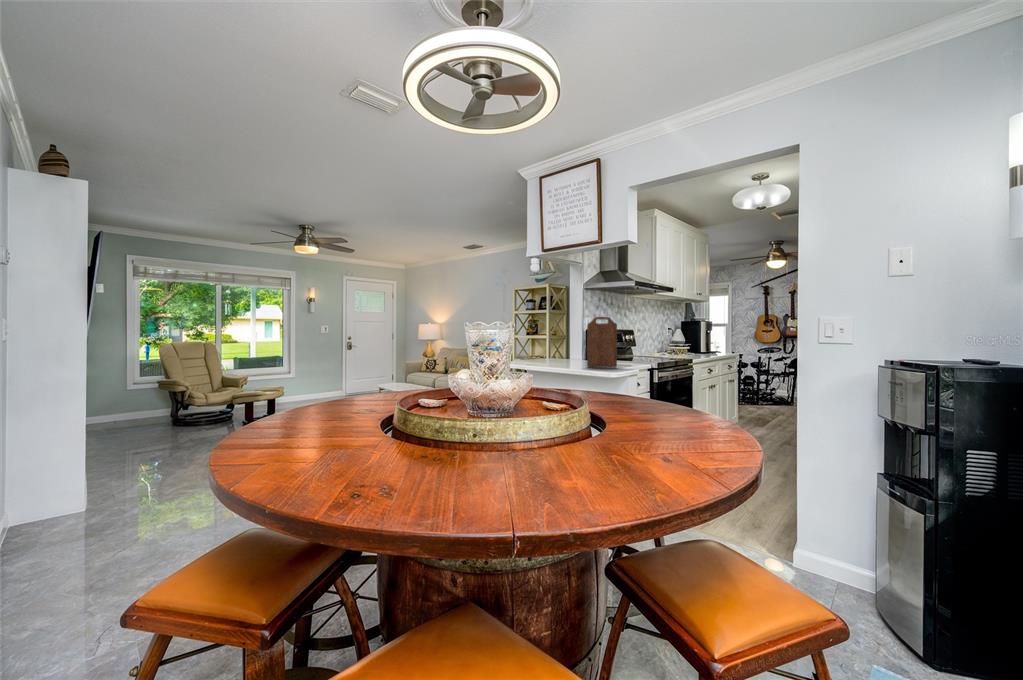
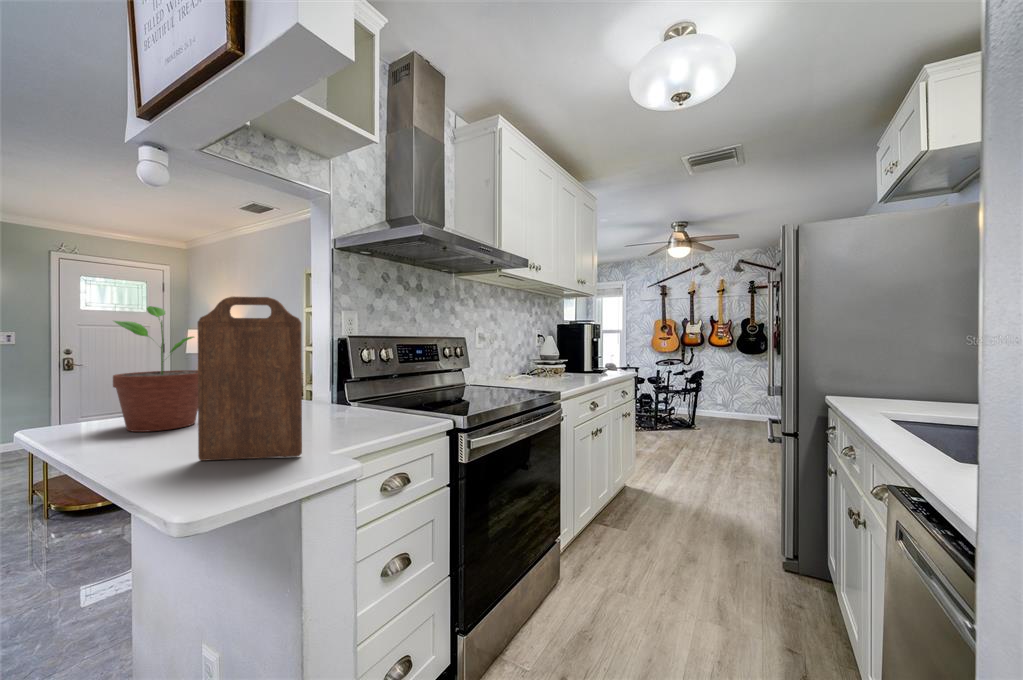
potted plant: none [531,318,560,363] -> present [113,306,198,432]

